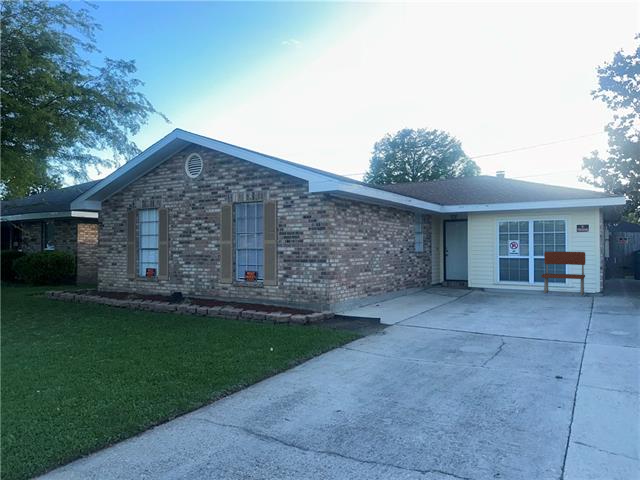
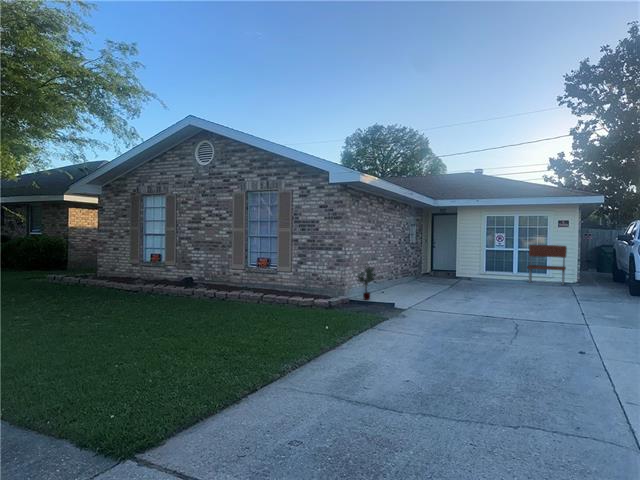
potted tree: none [343,275,365,314] -> present [357,265,375,300]

